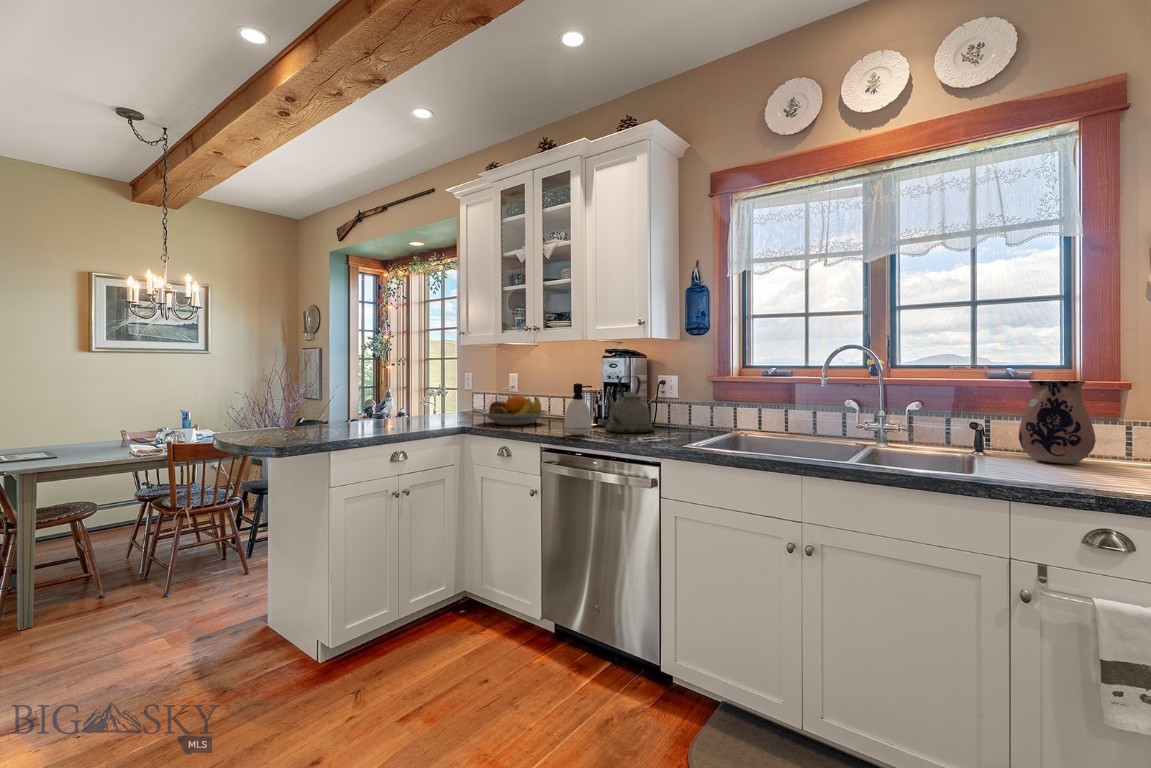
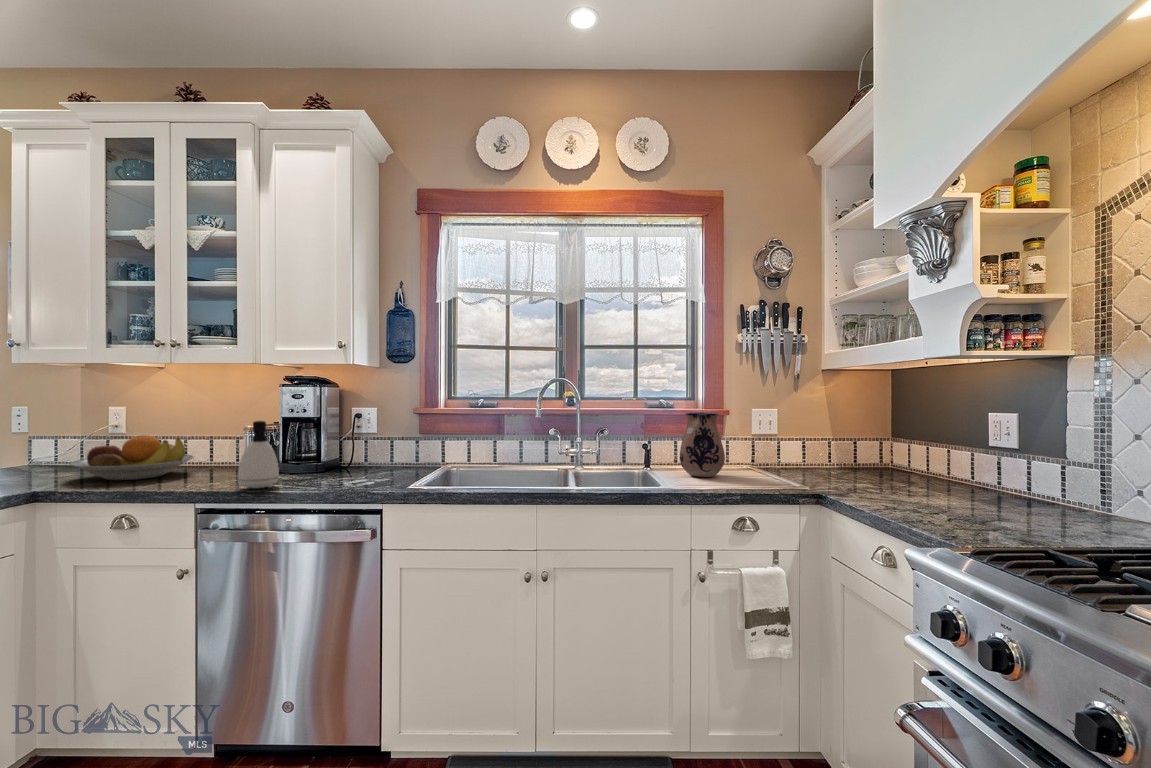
kettle: present [606,376,653,433] -> none [290,408,353,479]

